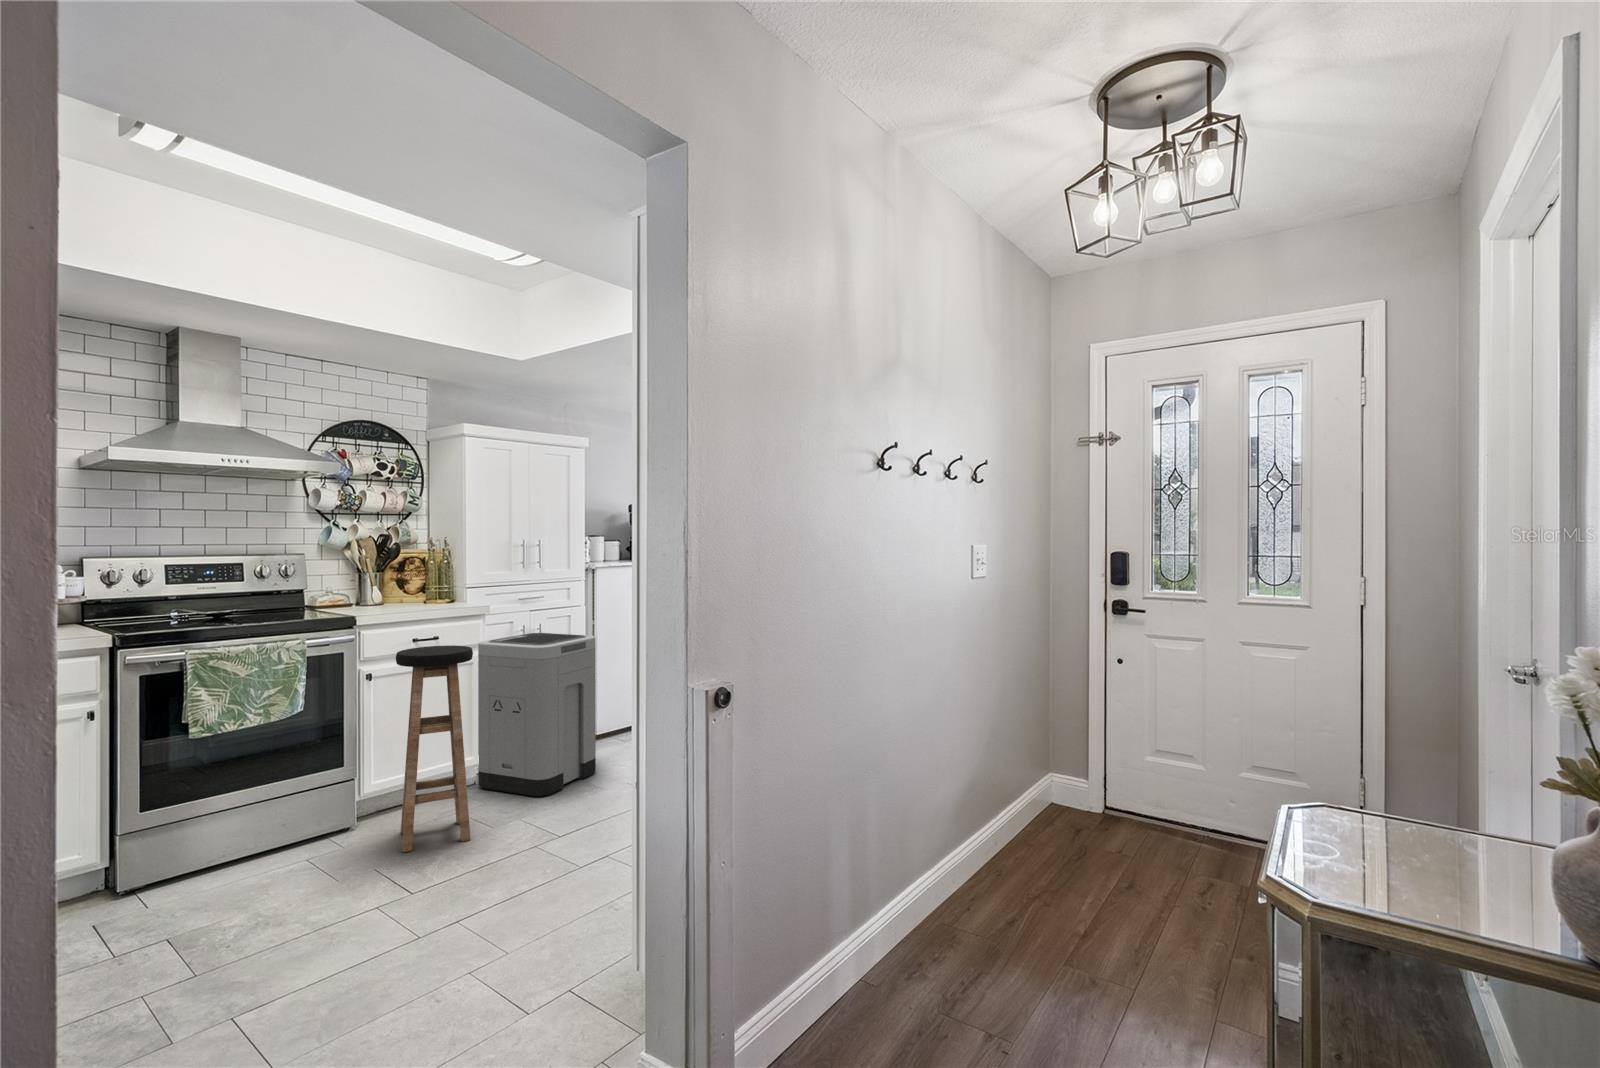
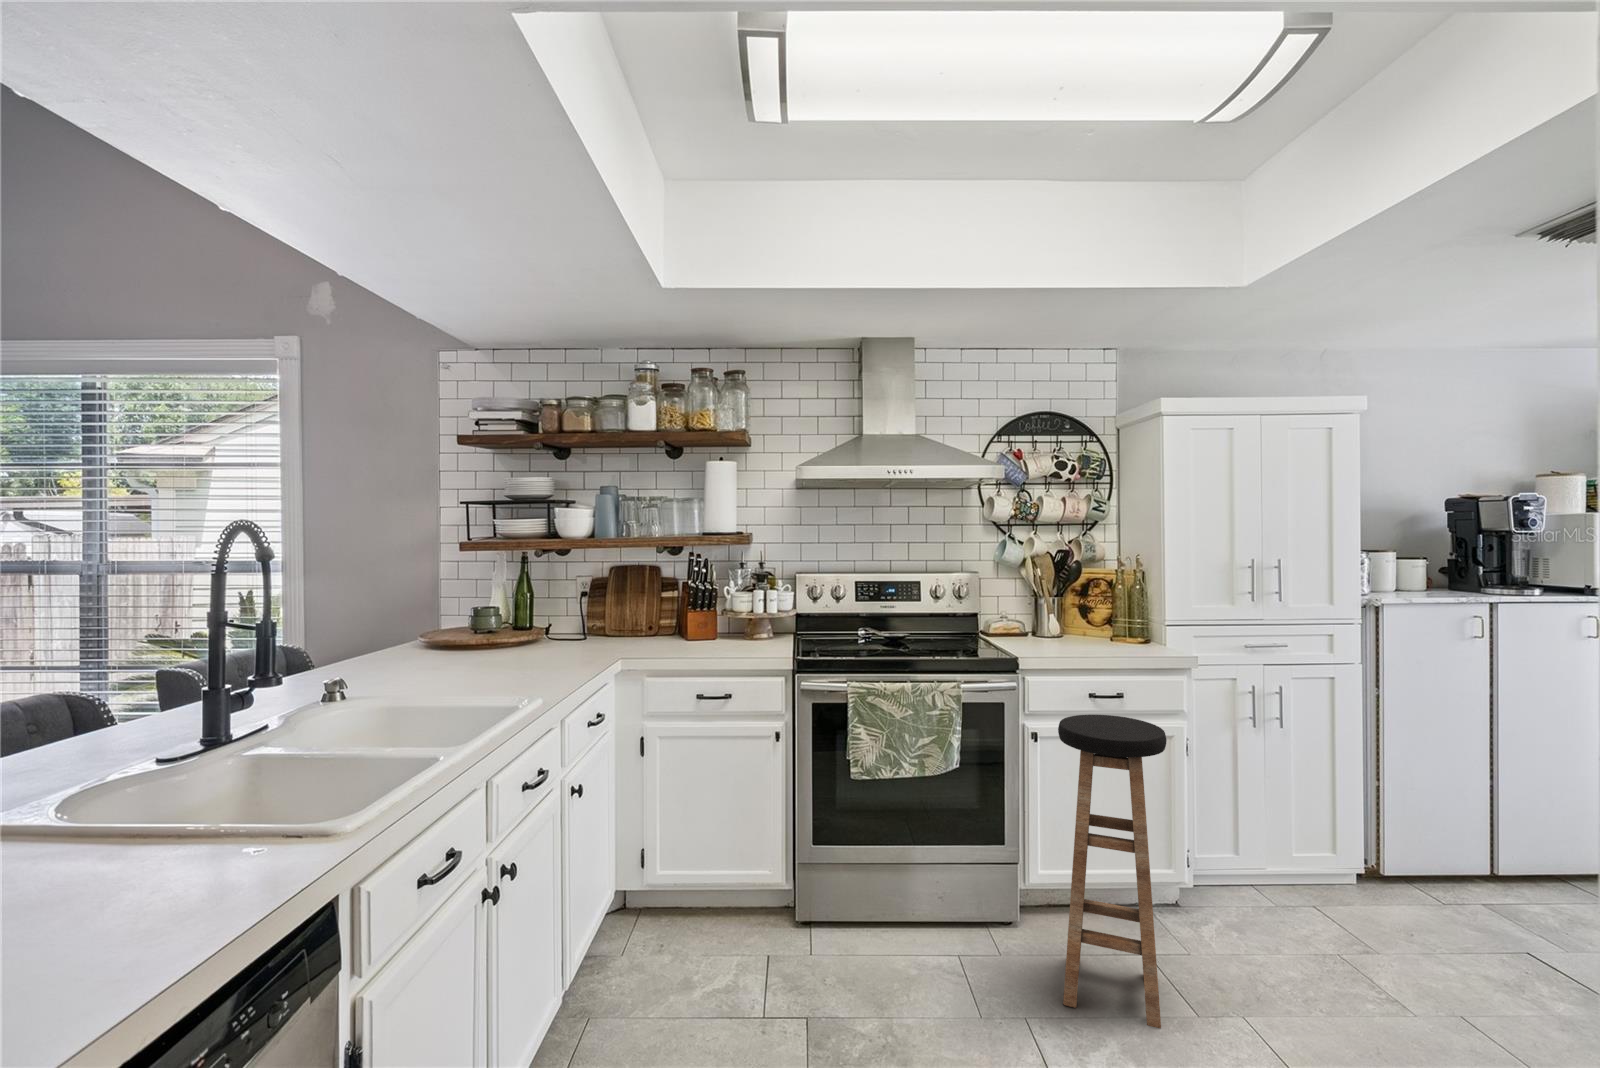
trash can: present [478,633,596,797] -> none [1181,700,1388,980]

